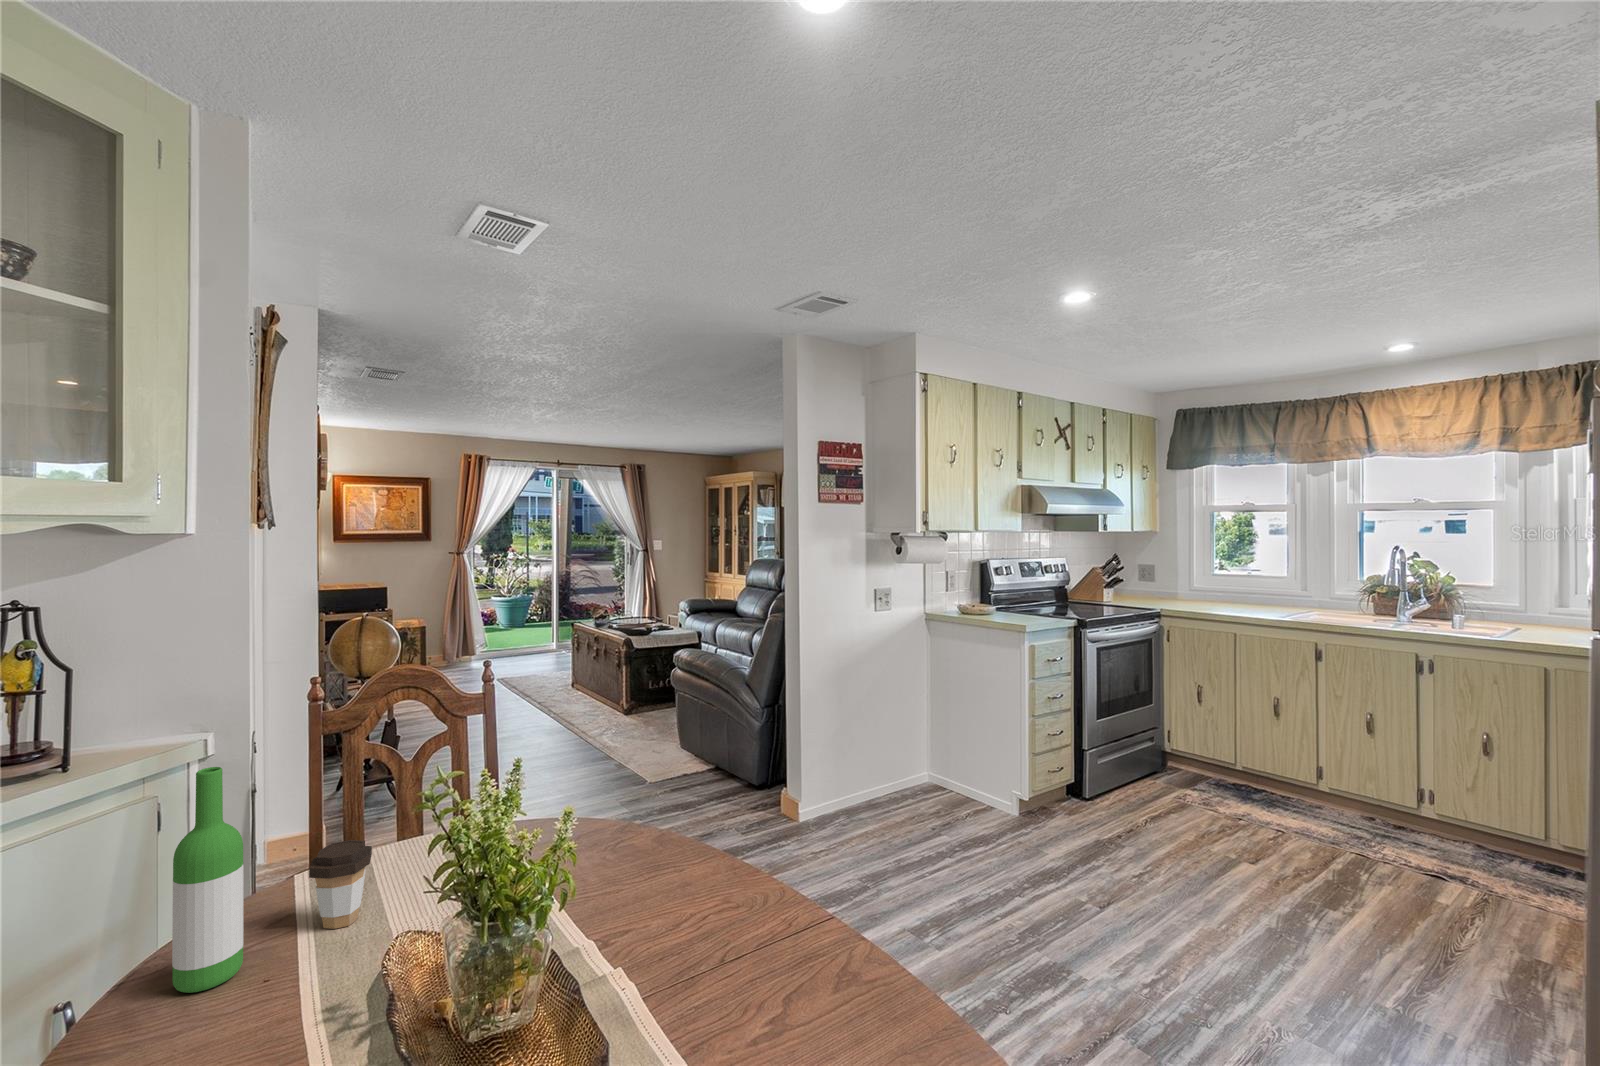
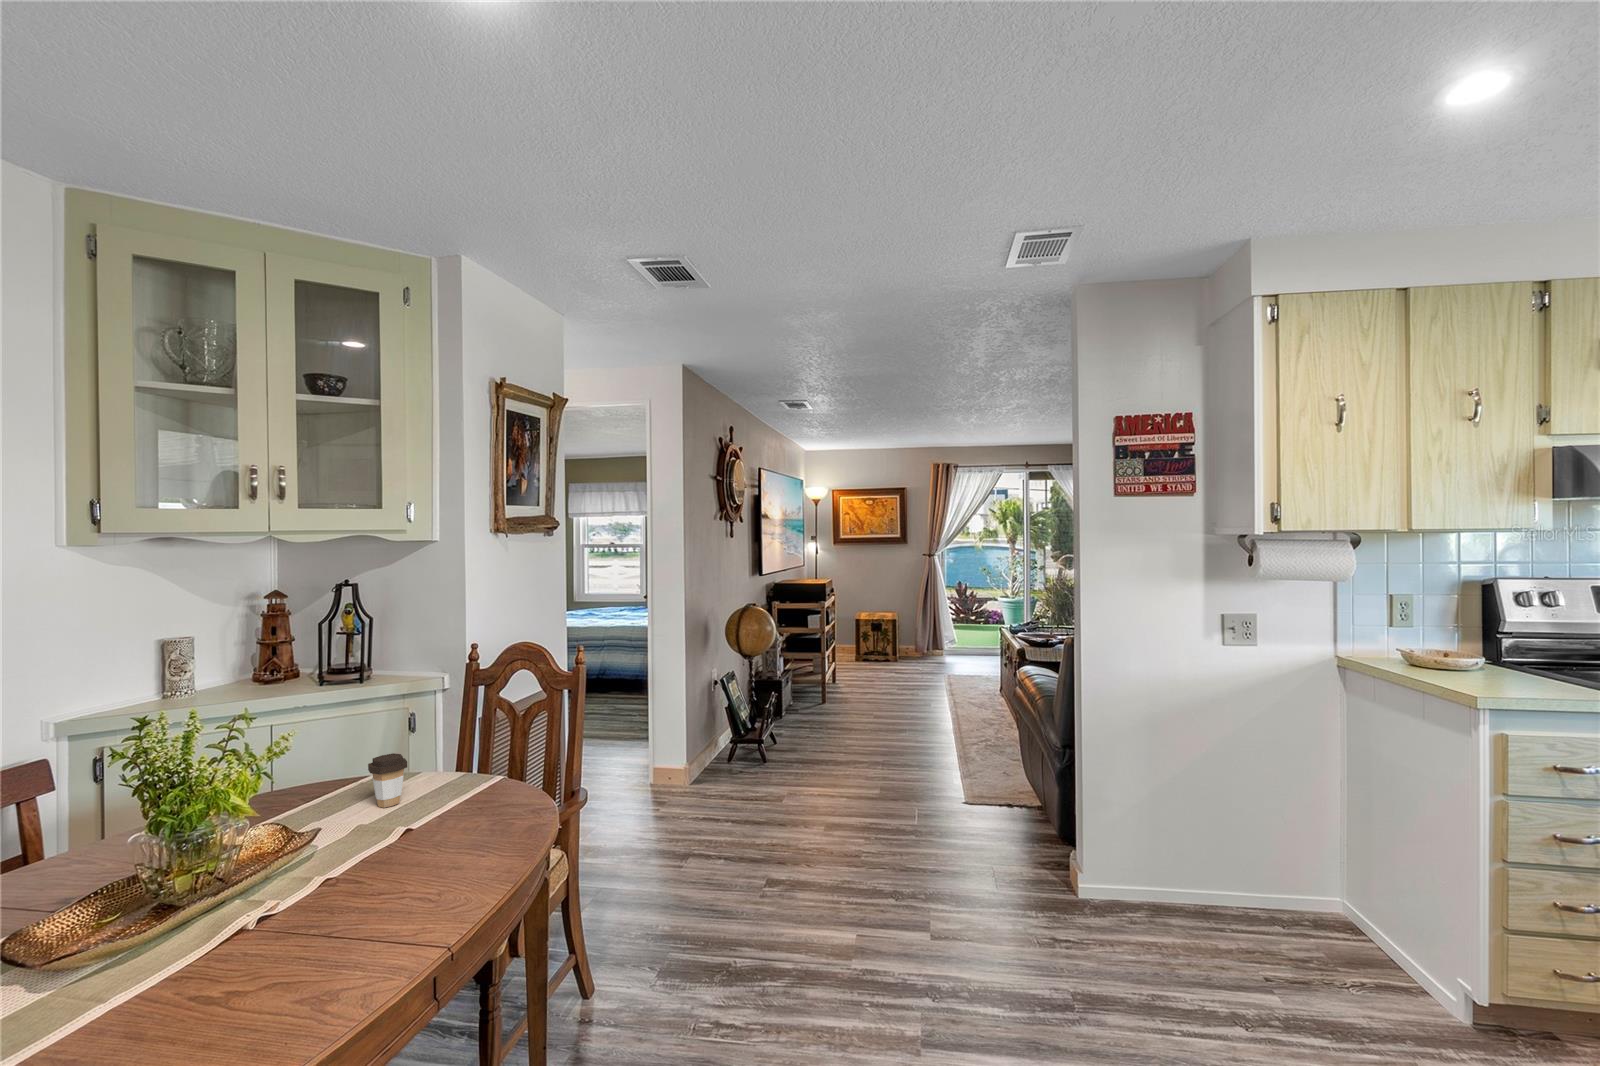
wine bottle: present [172,767,243,993] -> none [290,690,328,814]

